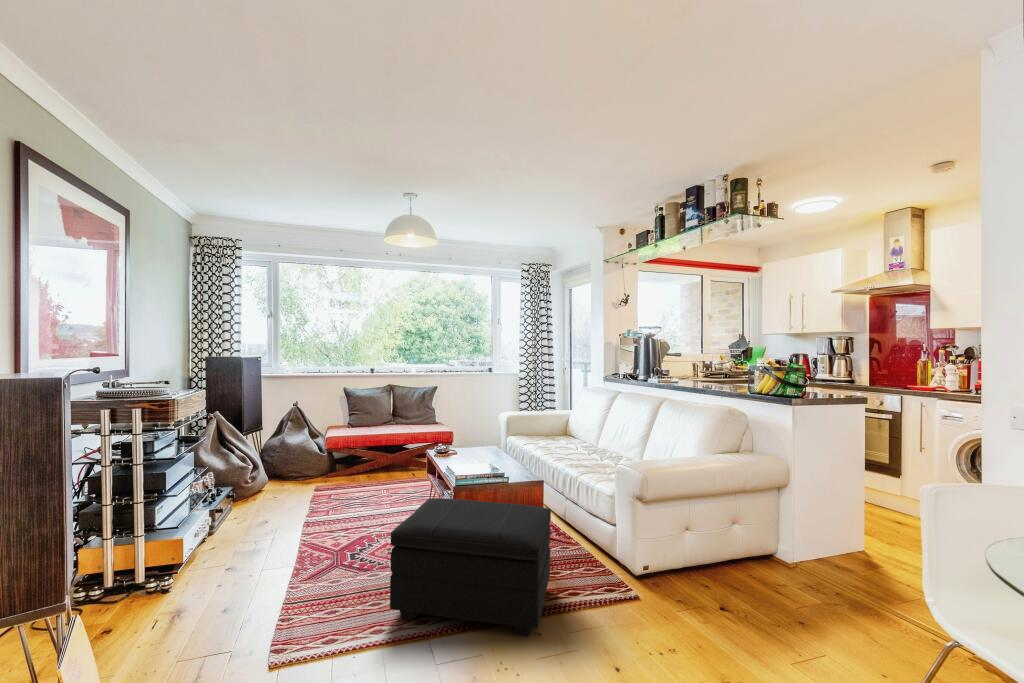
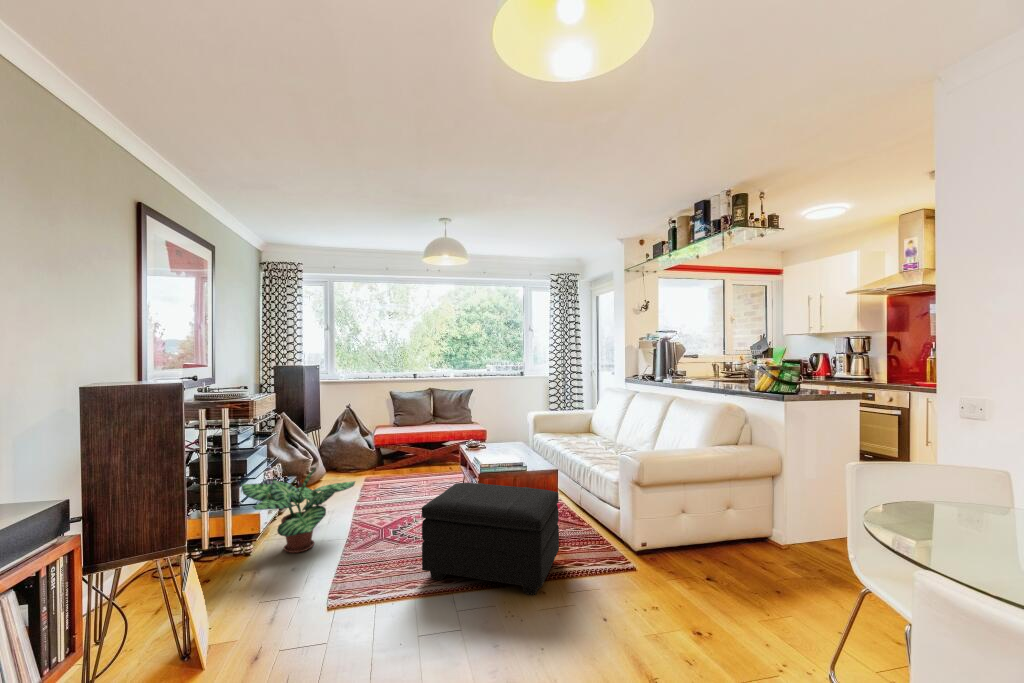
potted plant: none [157,480,305,588] -> present [241,469,355,553]

